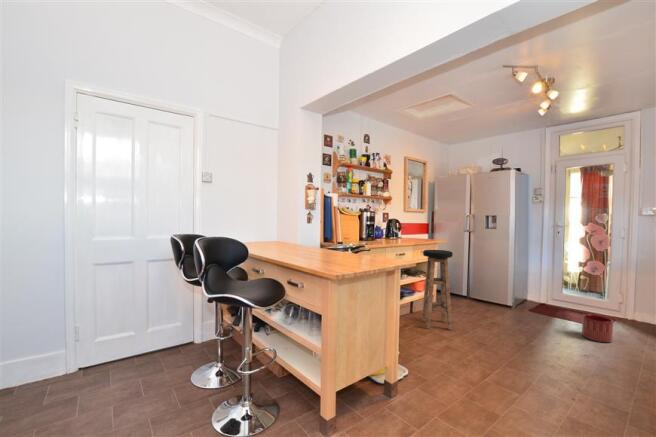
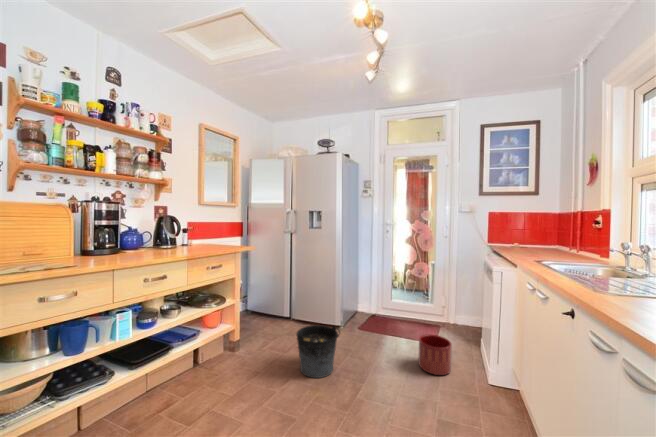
bar stool: present [422,250,453,330] -> none [196,264,248,415]
bucket: none [480,297,514,328] -> present [297,325,340,378]

